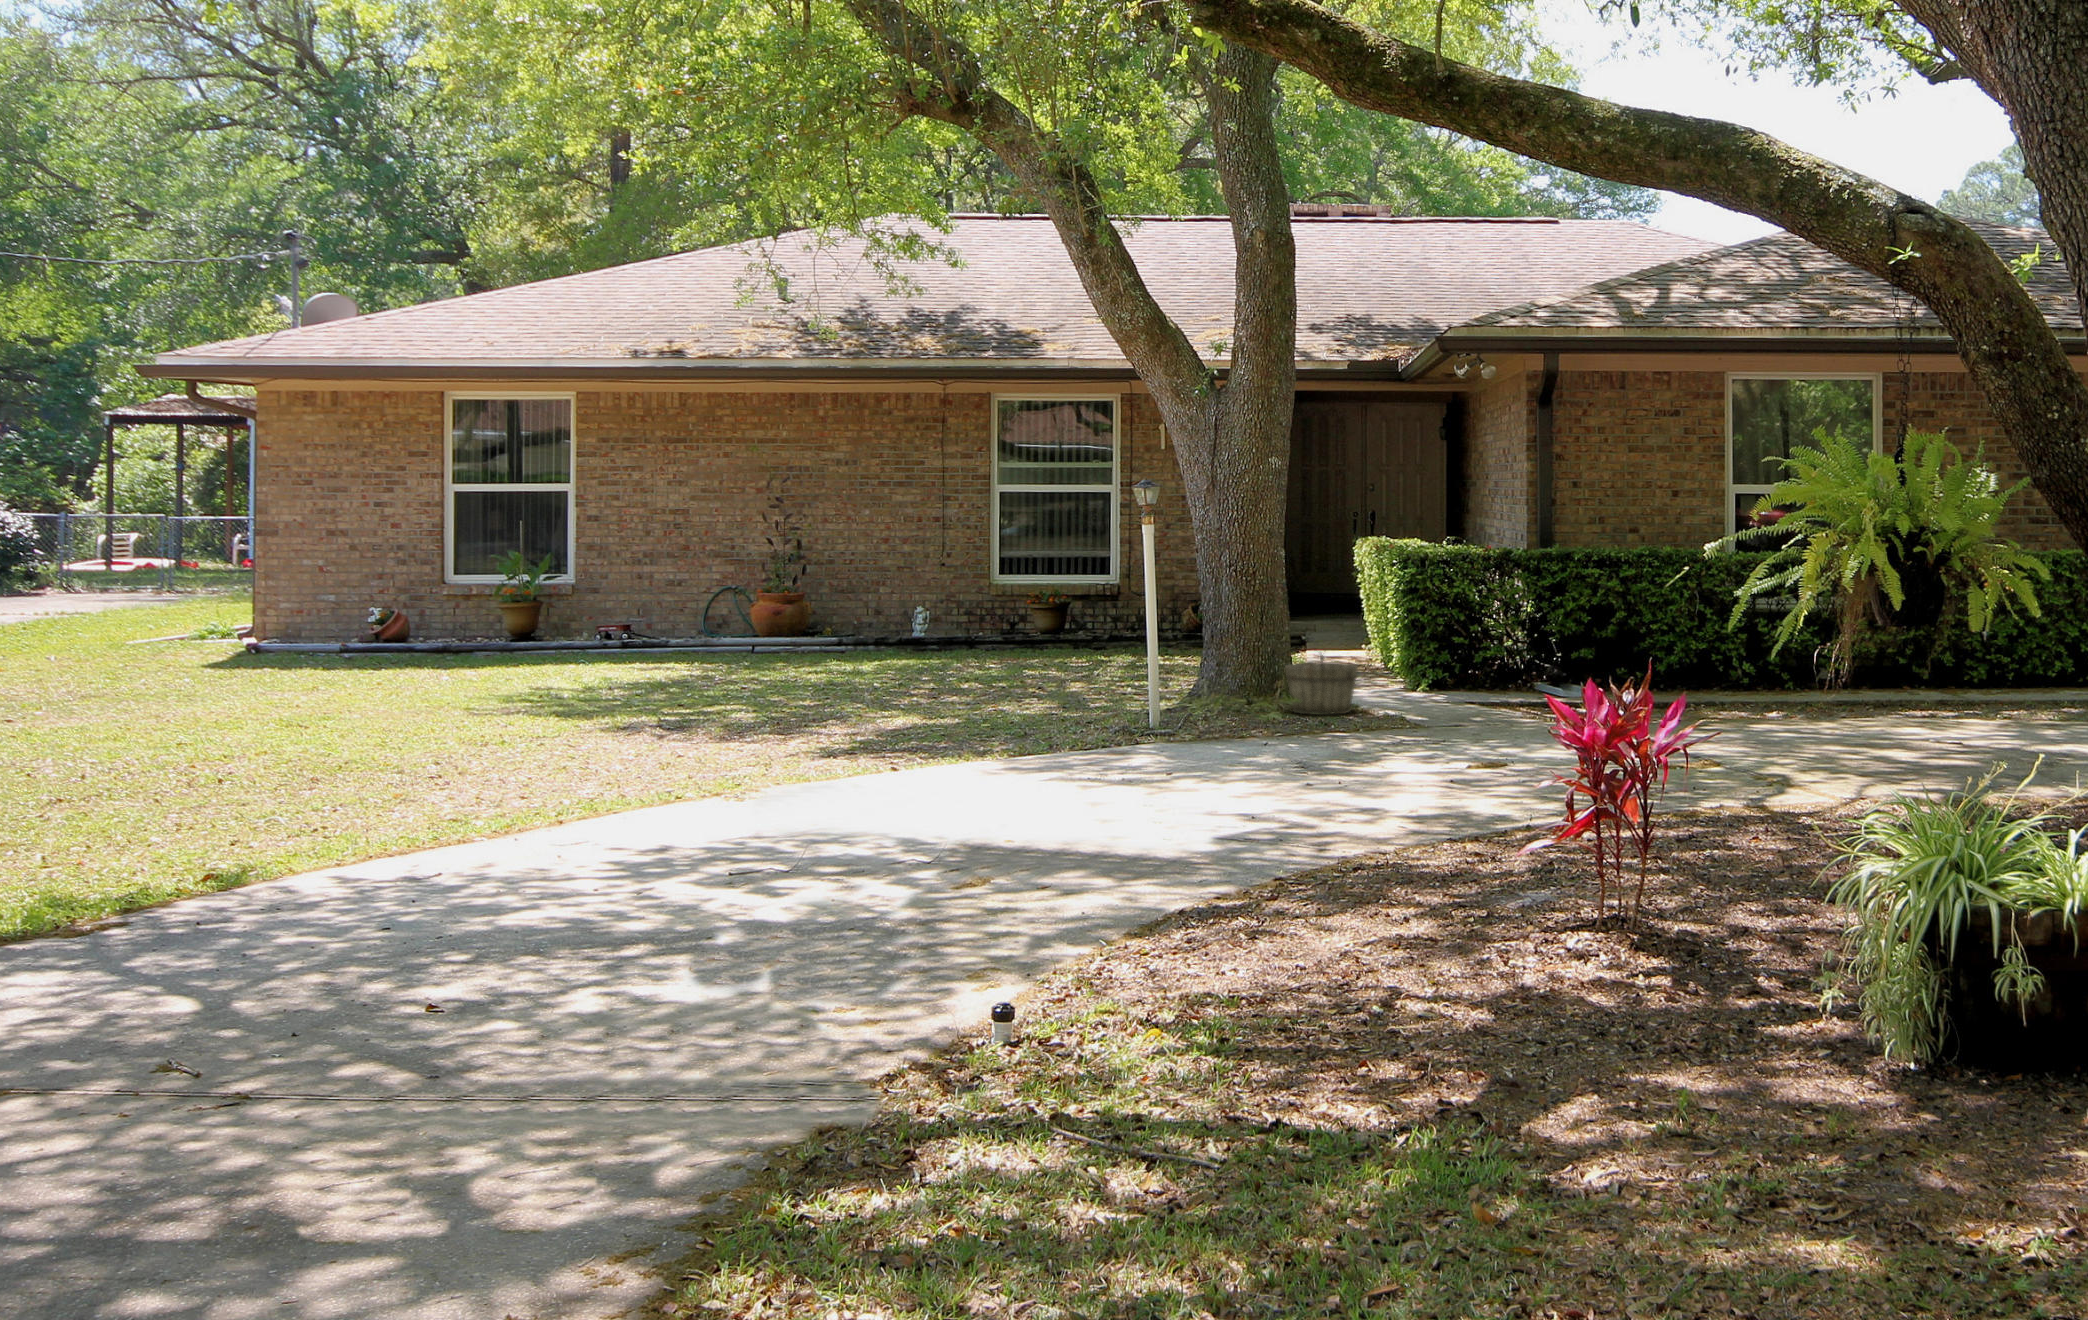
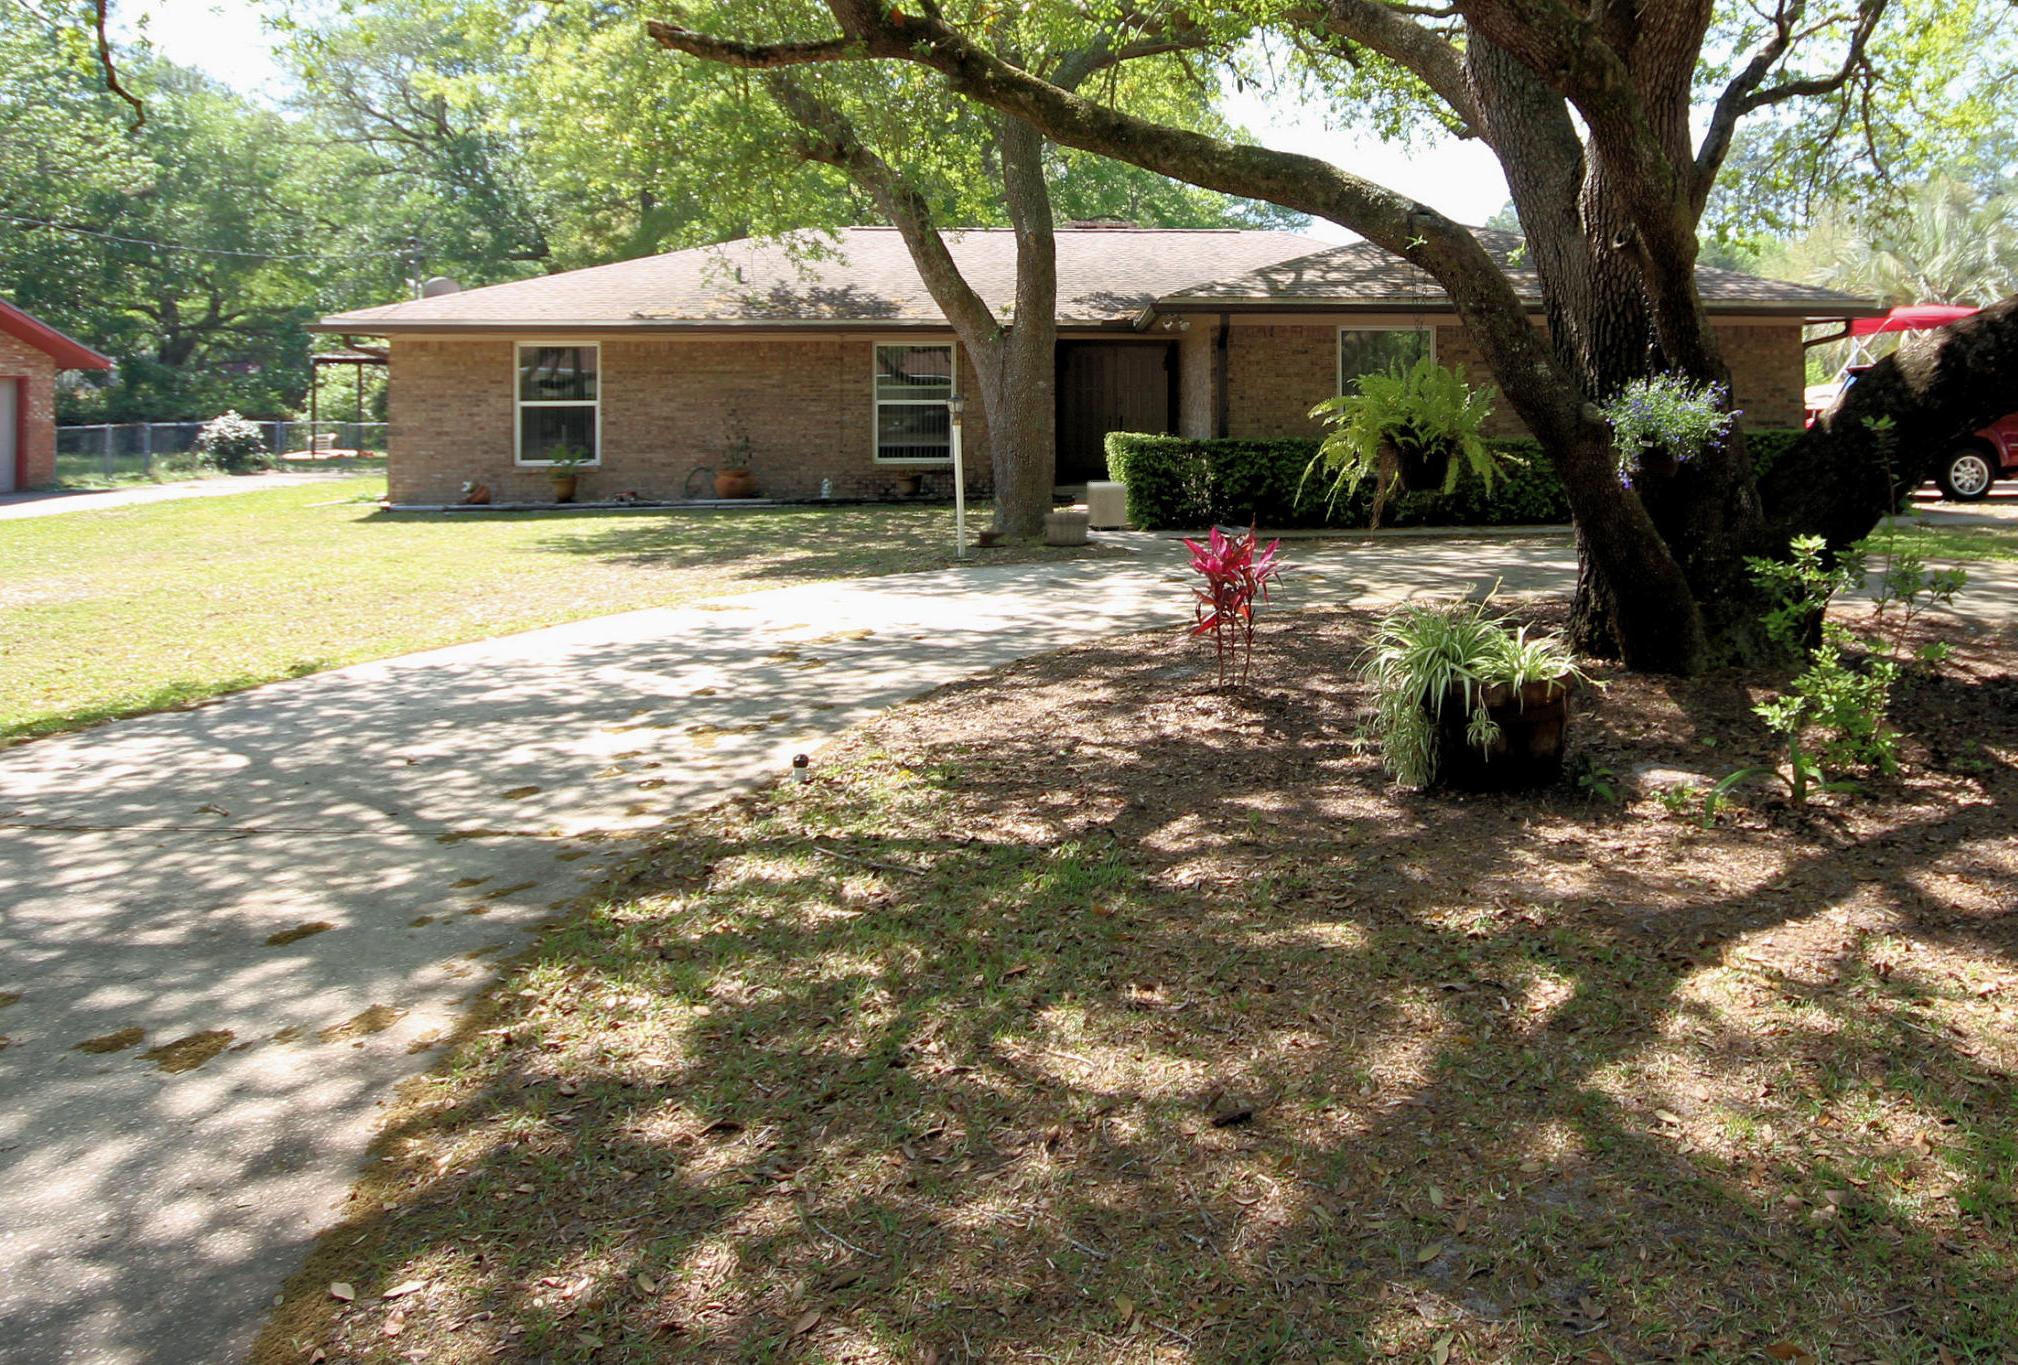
storage bench: none [1347,616,1414,694] -> present [1087,482,1128,530]
decorative plant: none [1181,636,1226,715] -> present [979,499,1006,547]

